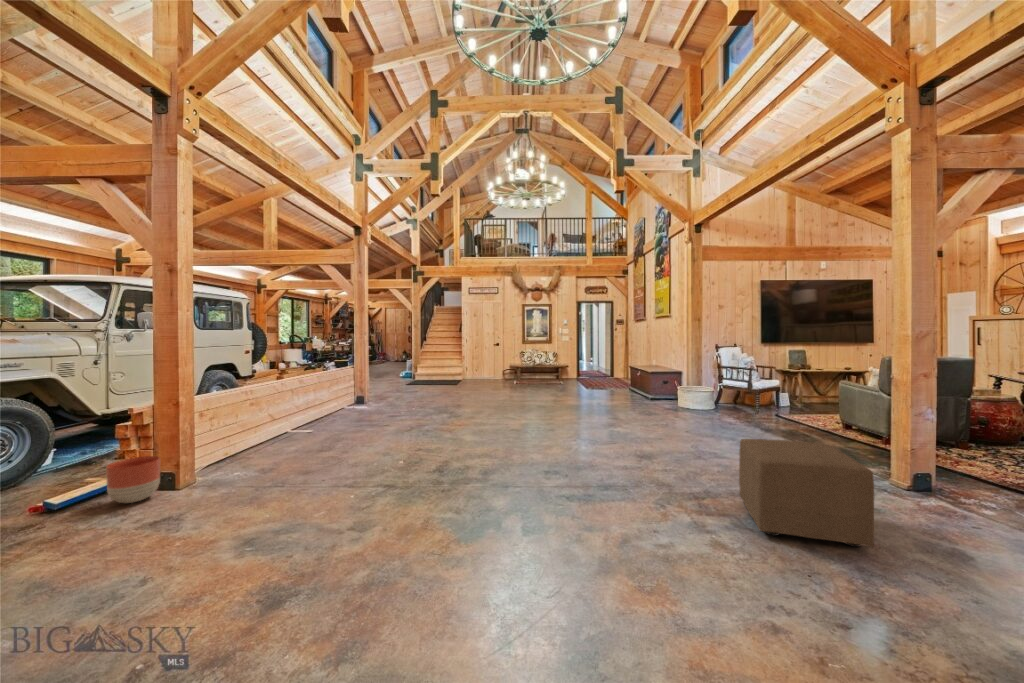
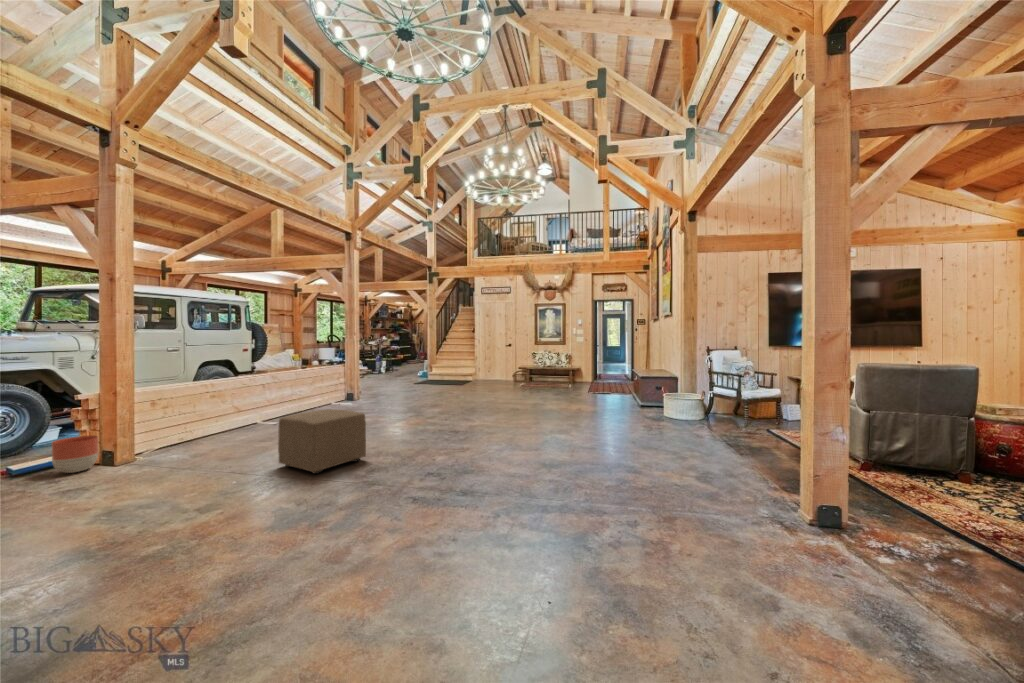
ottoman: present [739,439,874,547] -> present [278,409,366,474]

